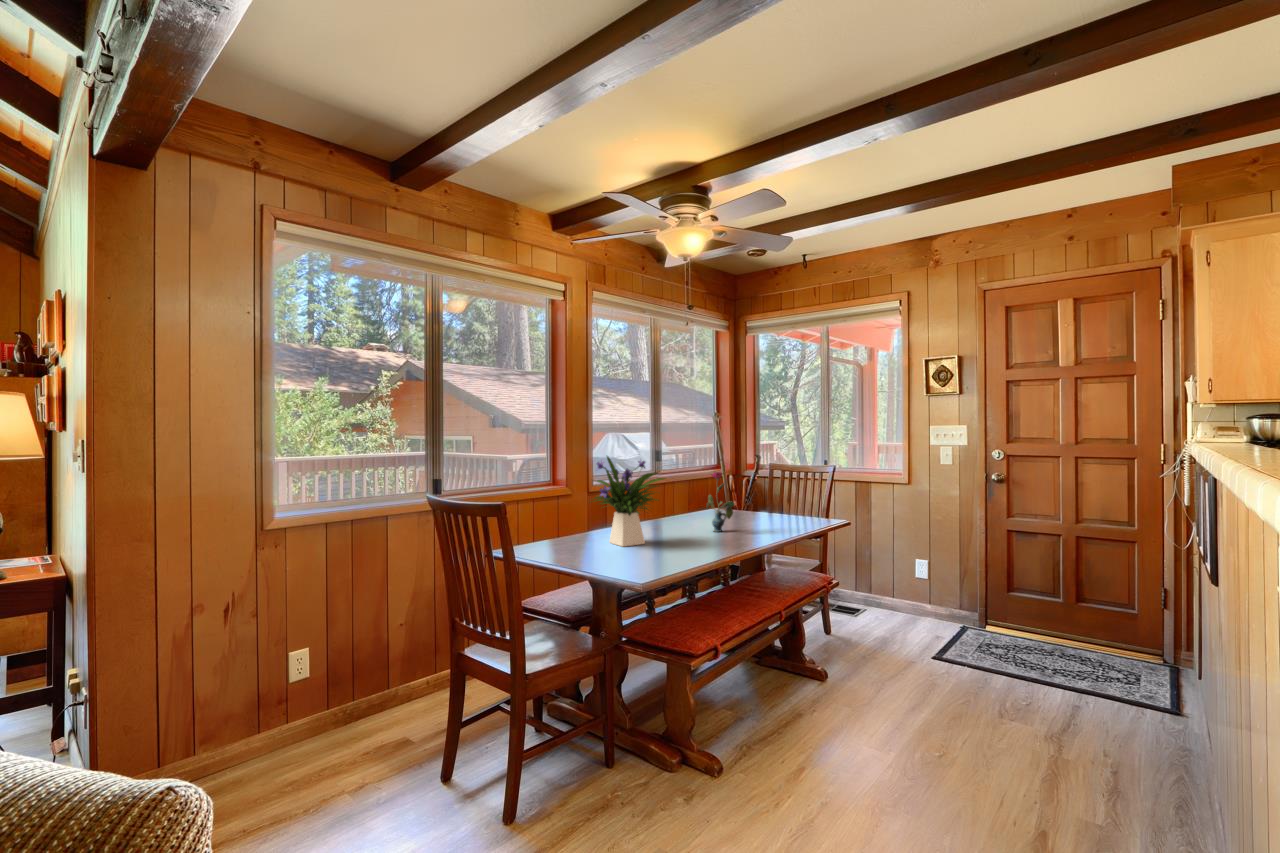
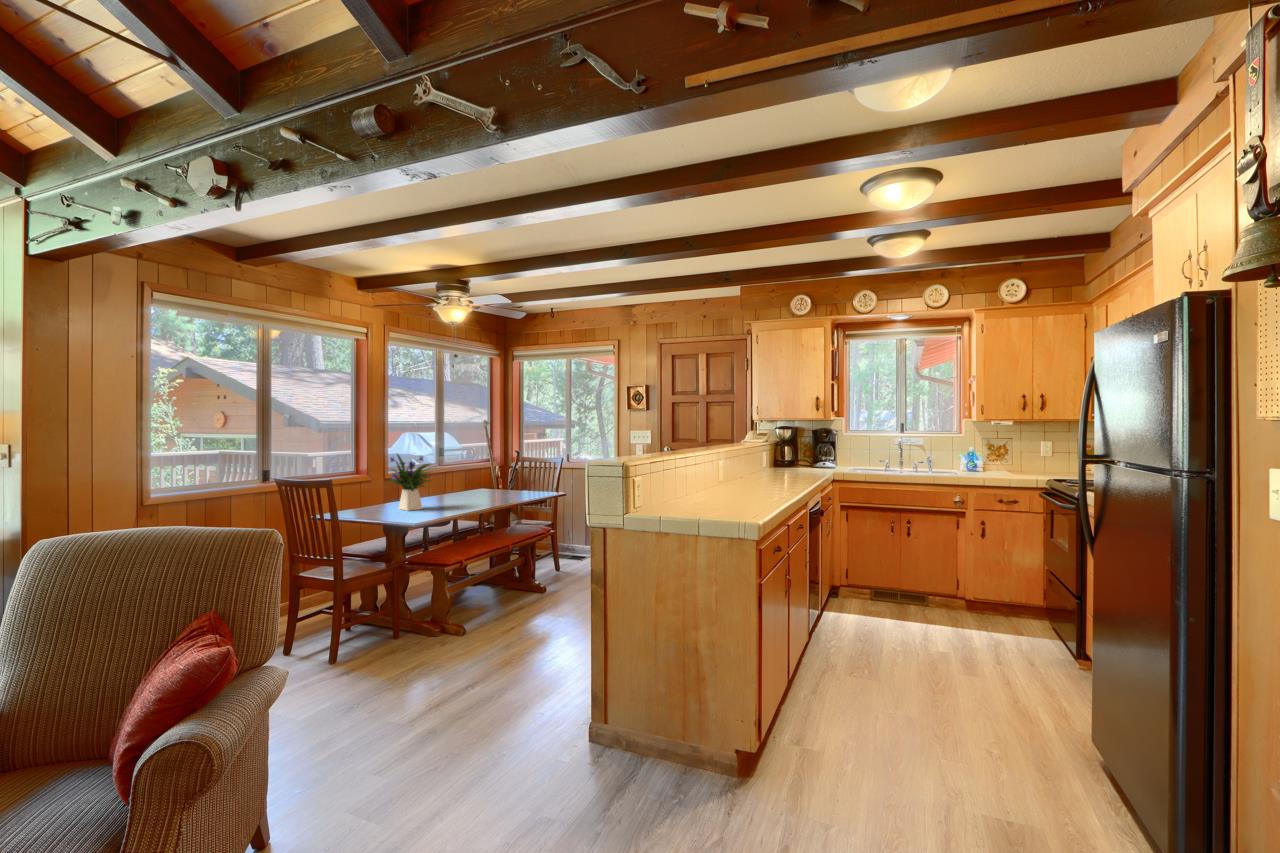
vase: present [706,472,734,532] -> none [467,462,485,502]

